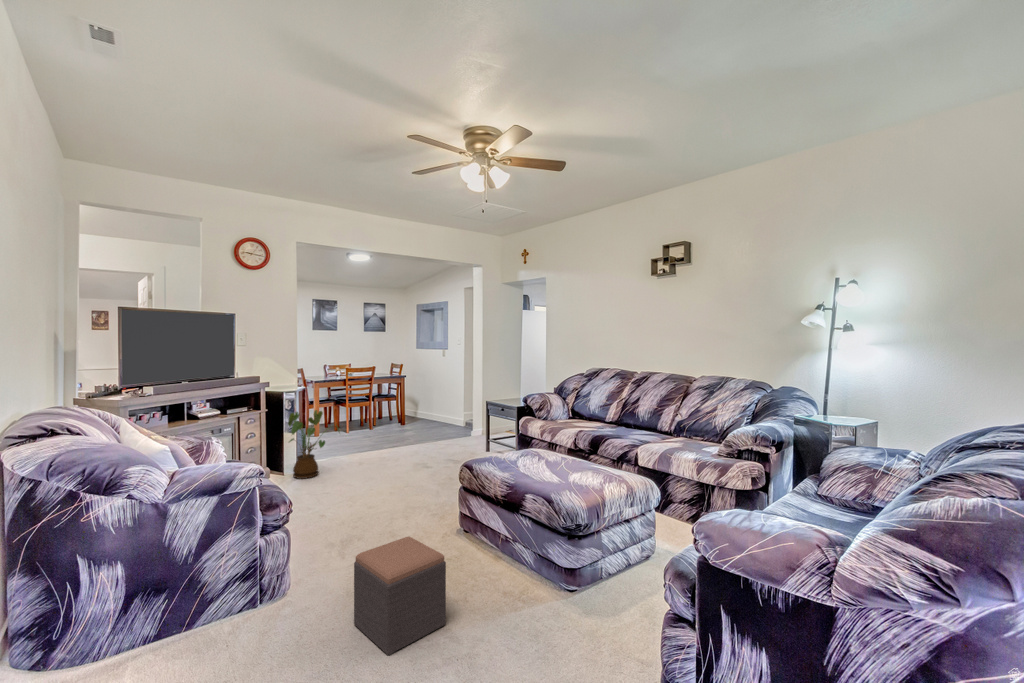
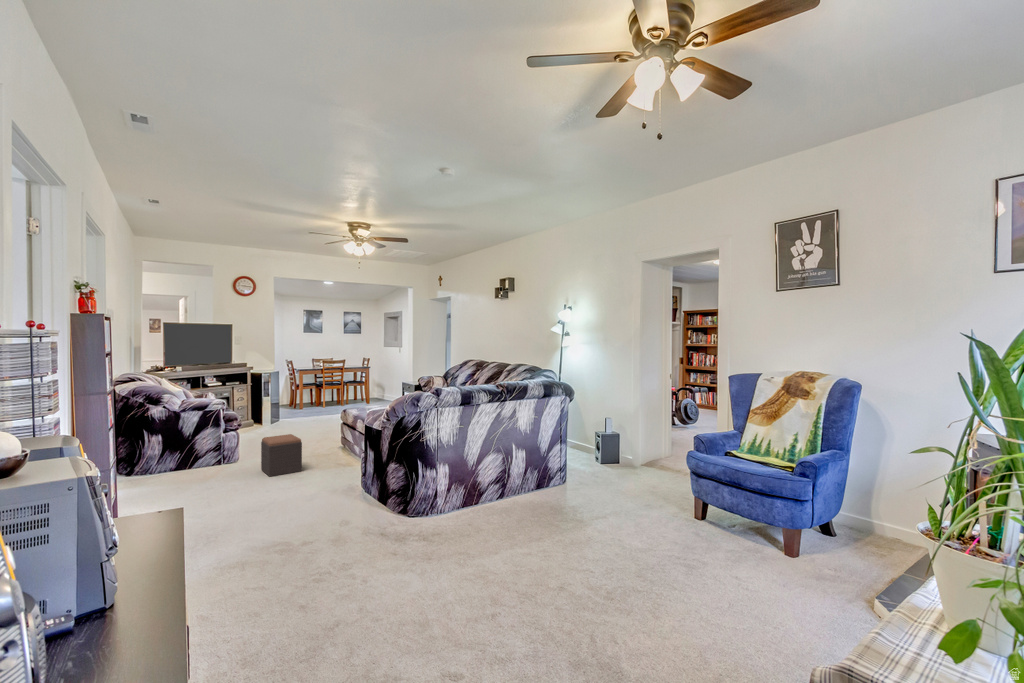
house plant: present [288,410,339,479] -> none [263,385,297,427]

